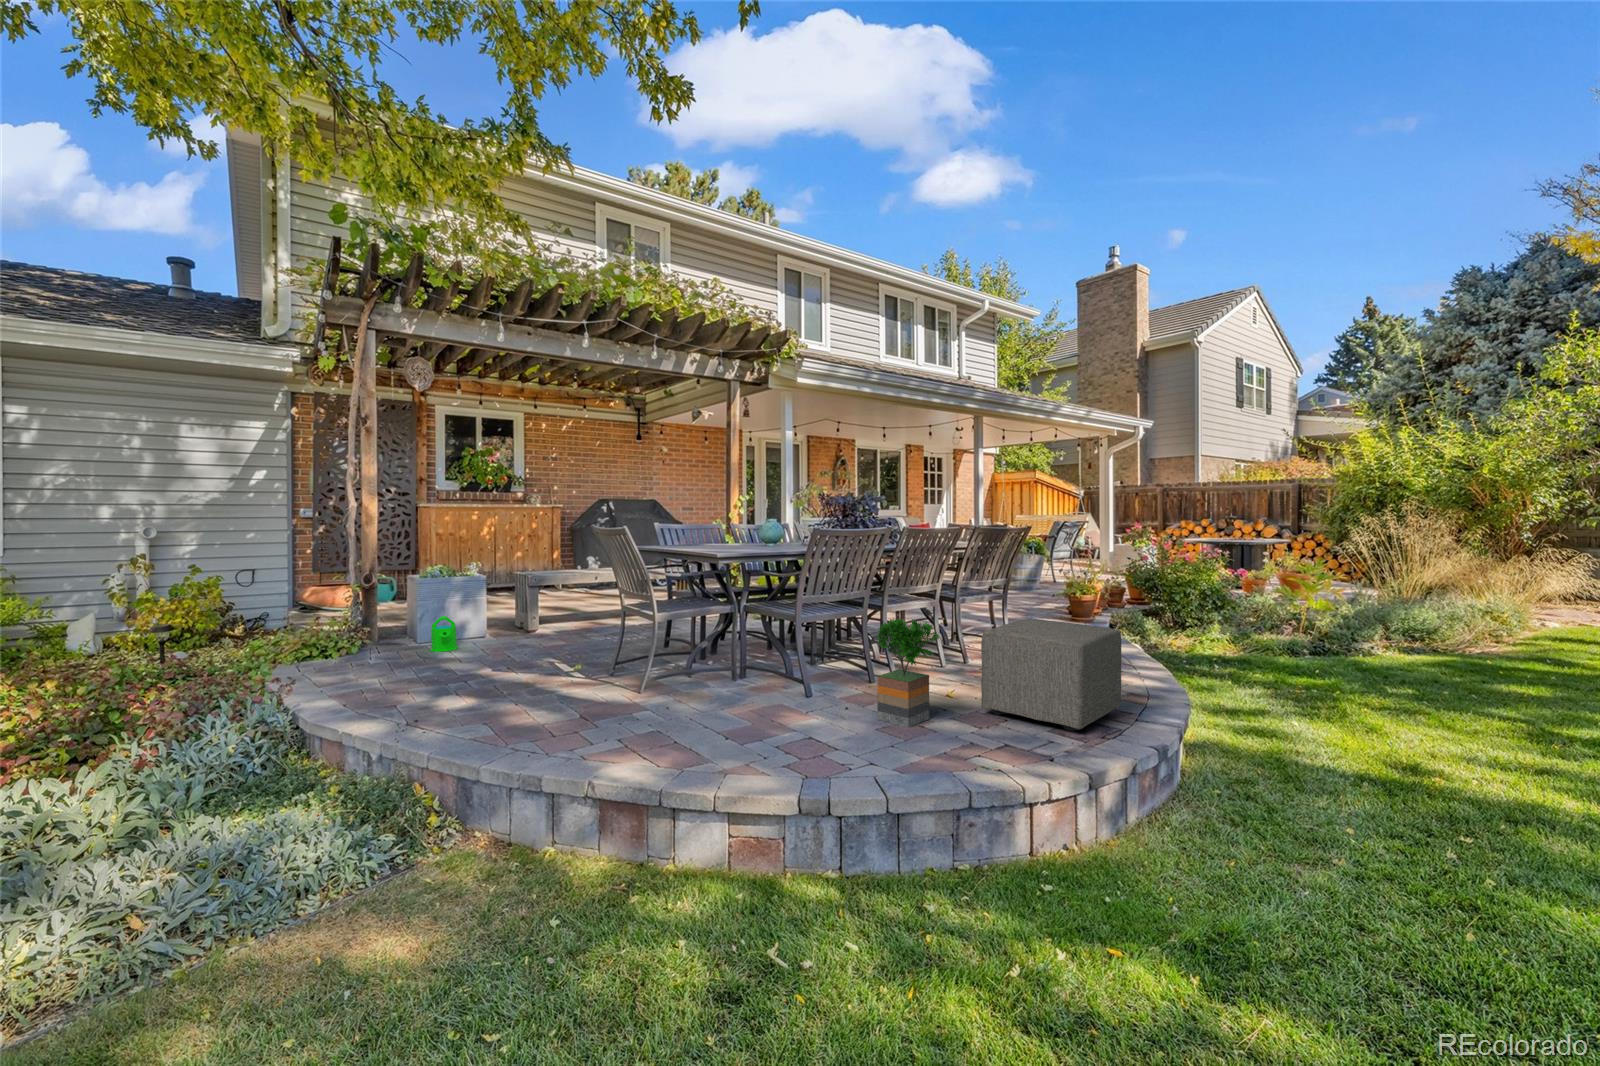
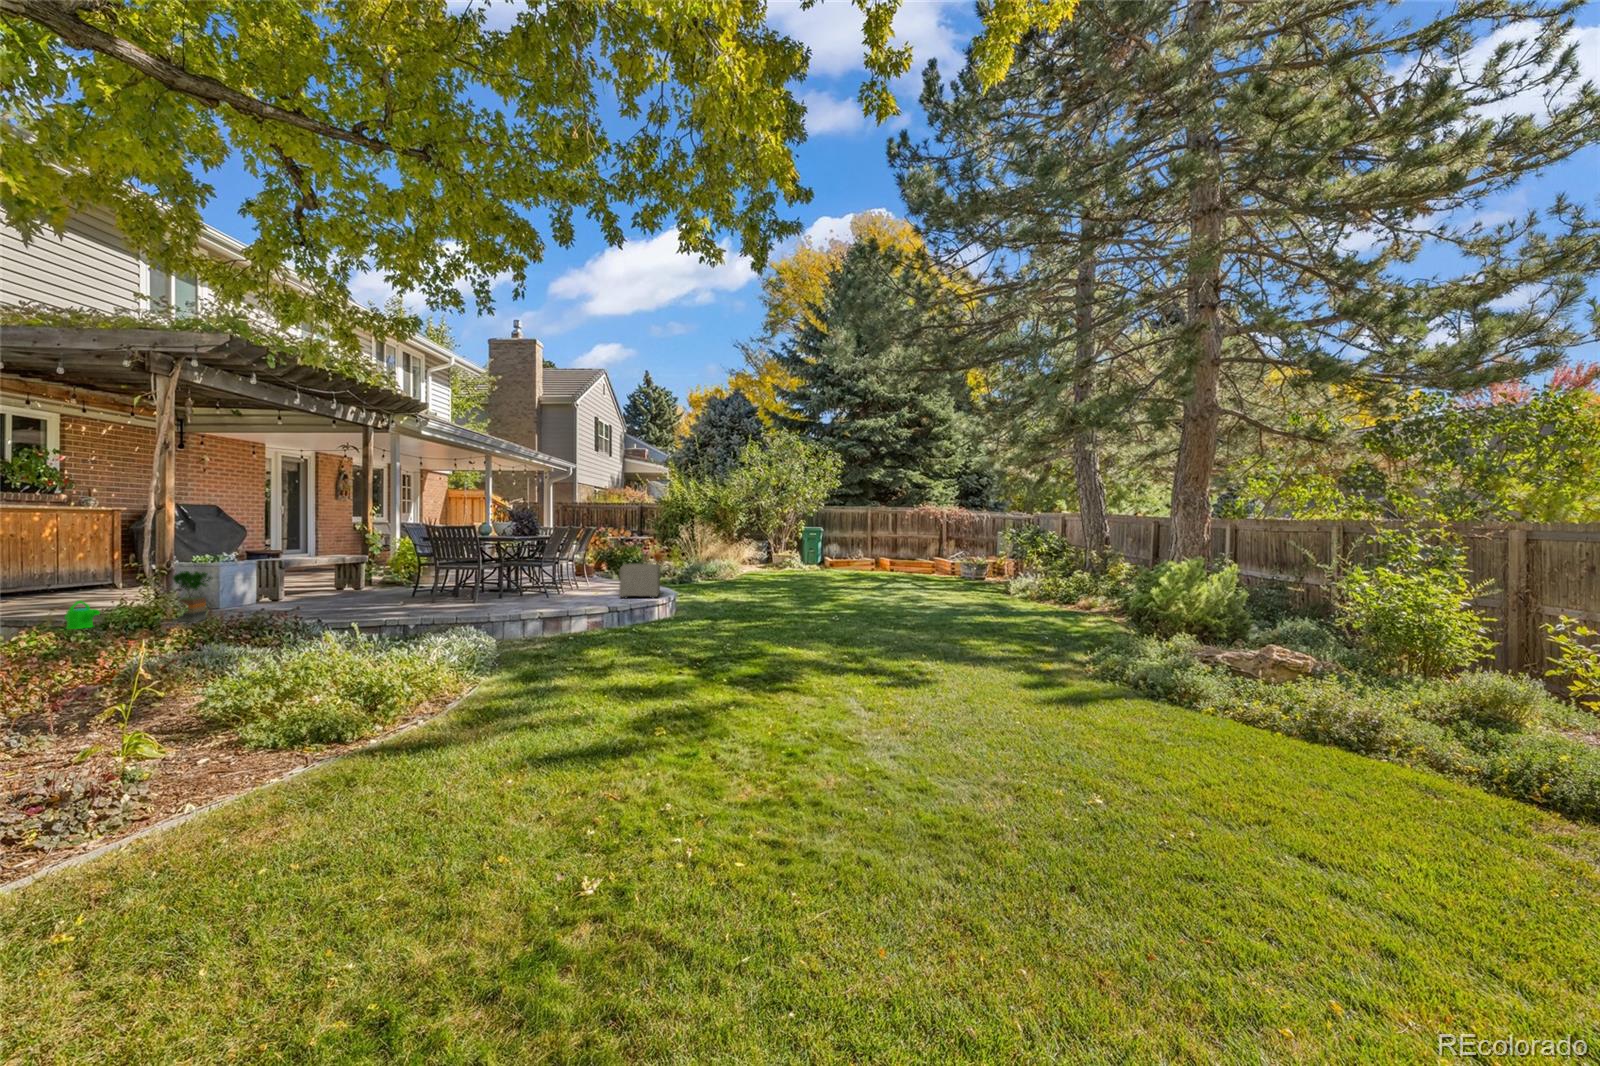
watering can: present [430,616,458,652] -> present [64,601,100,629]
potted tree: present [877,619,941,728] -> present [172,571,211,622]

